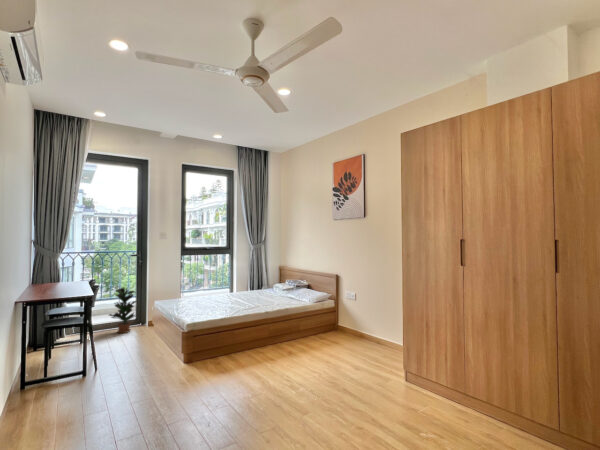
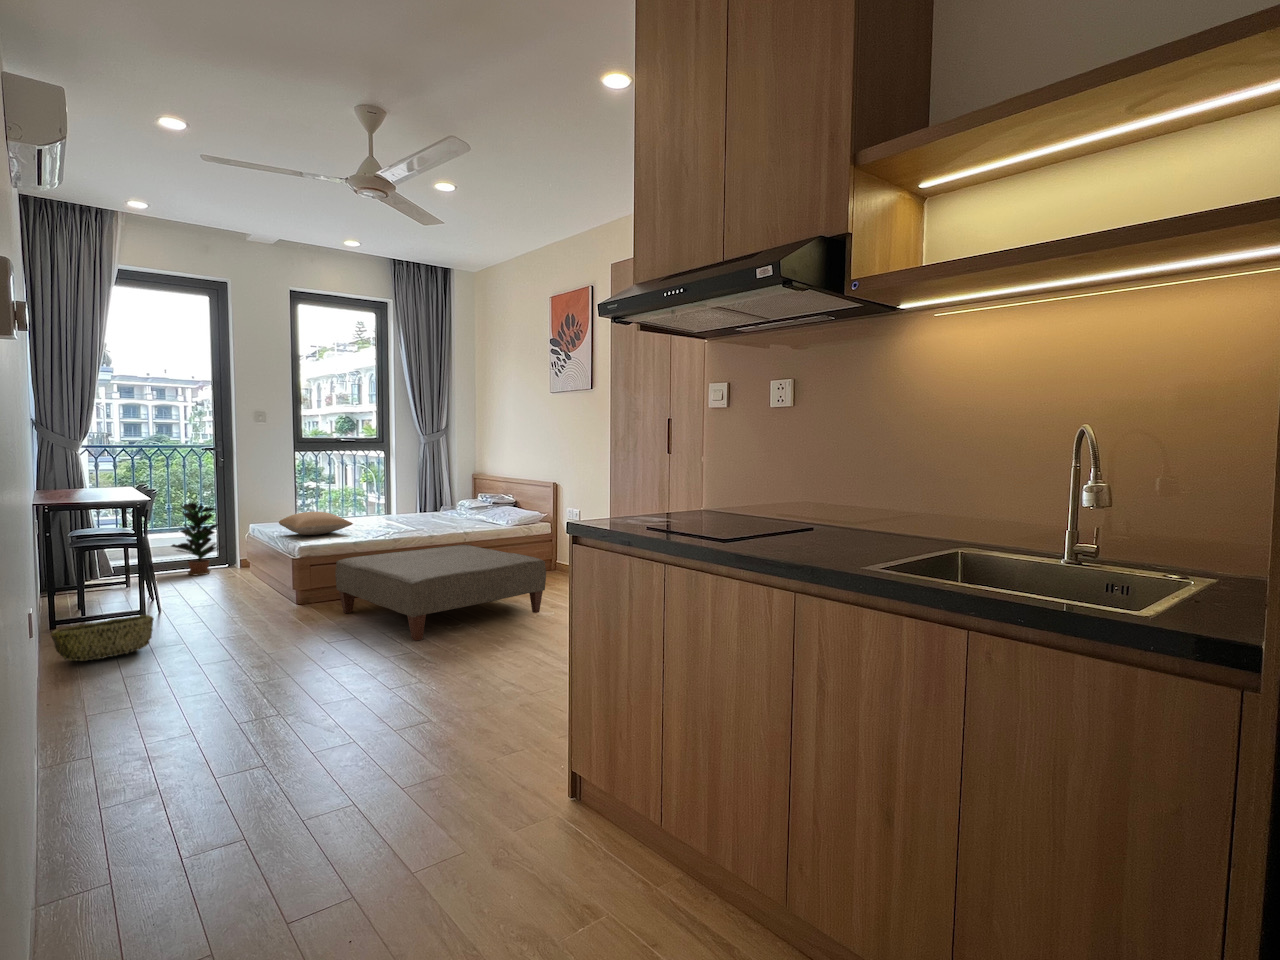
pillow: none [173,296,218,312] -> present [279,512,353,535]
ottoman: none [211,319,354,408] -> present [335,544,546,641]
woven basket: none [9,385,88,432] -> present [51,615,154,661]

